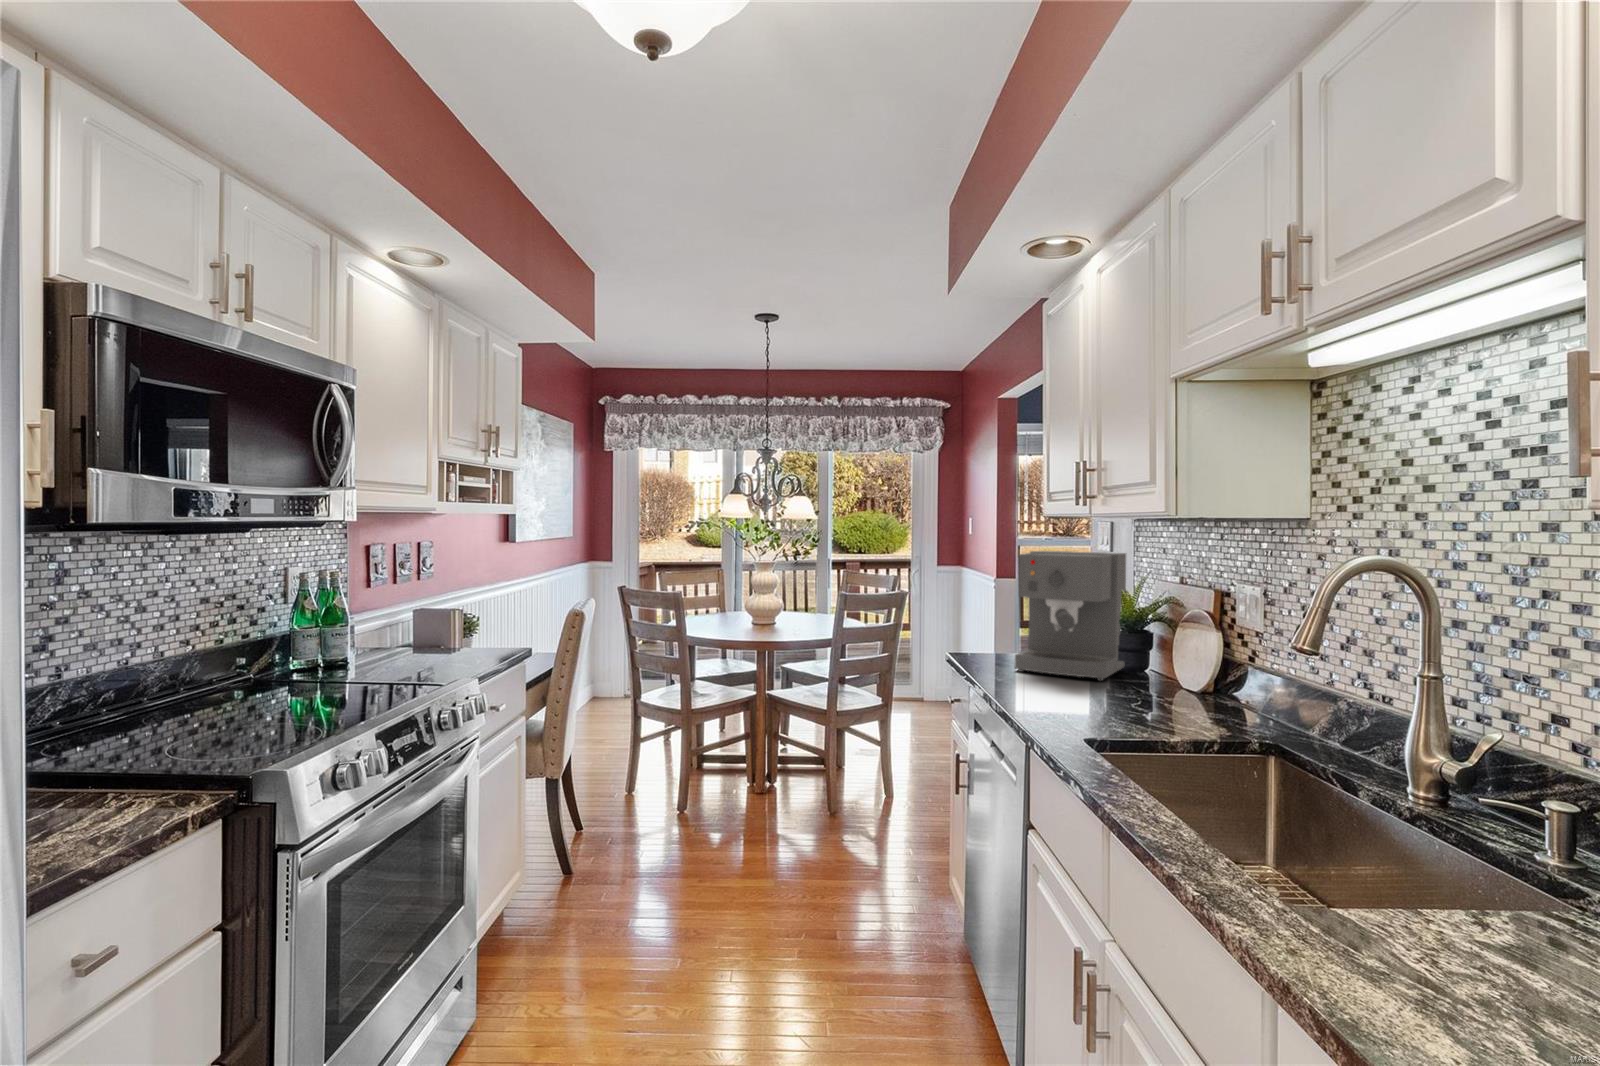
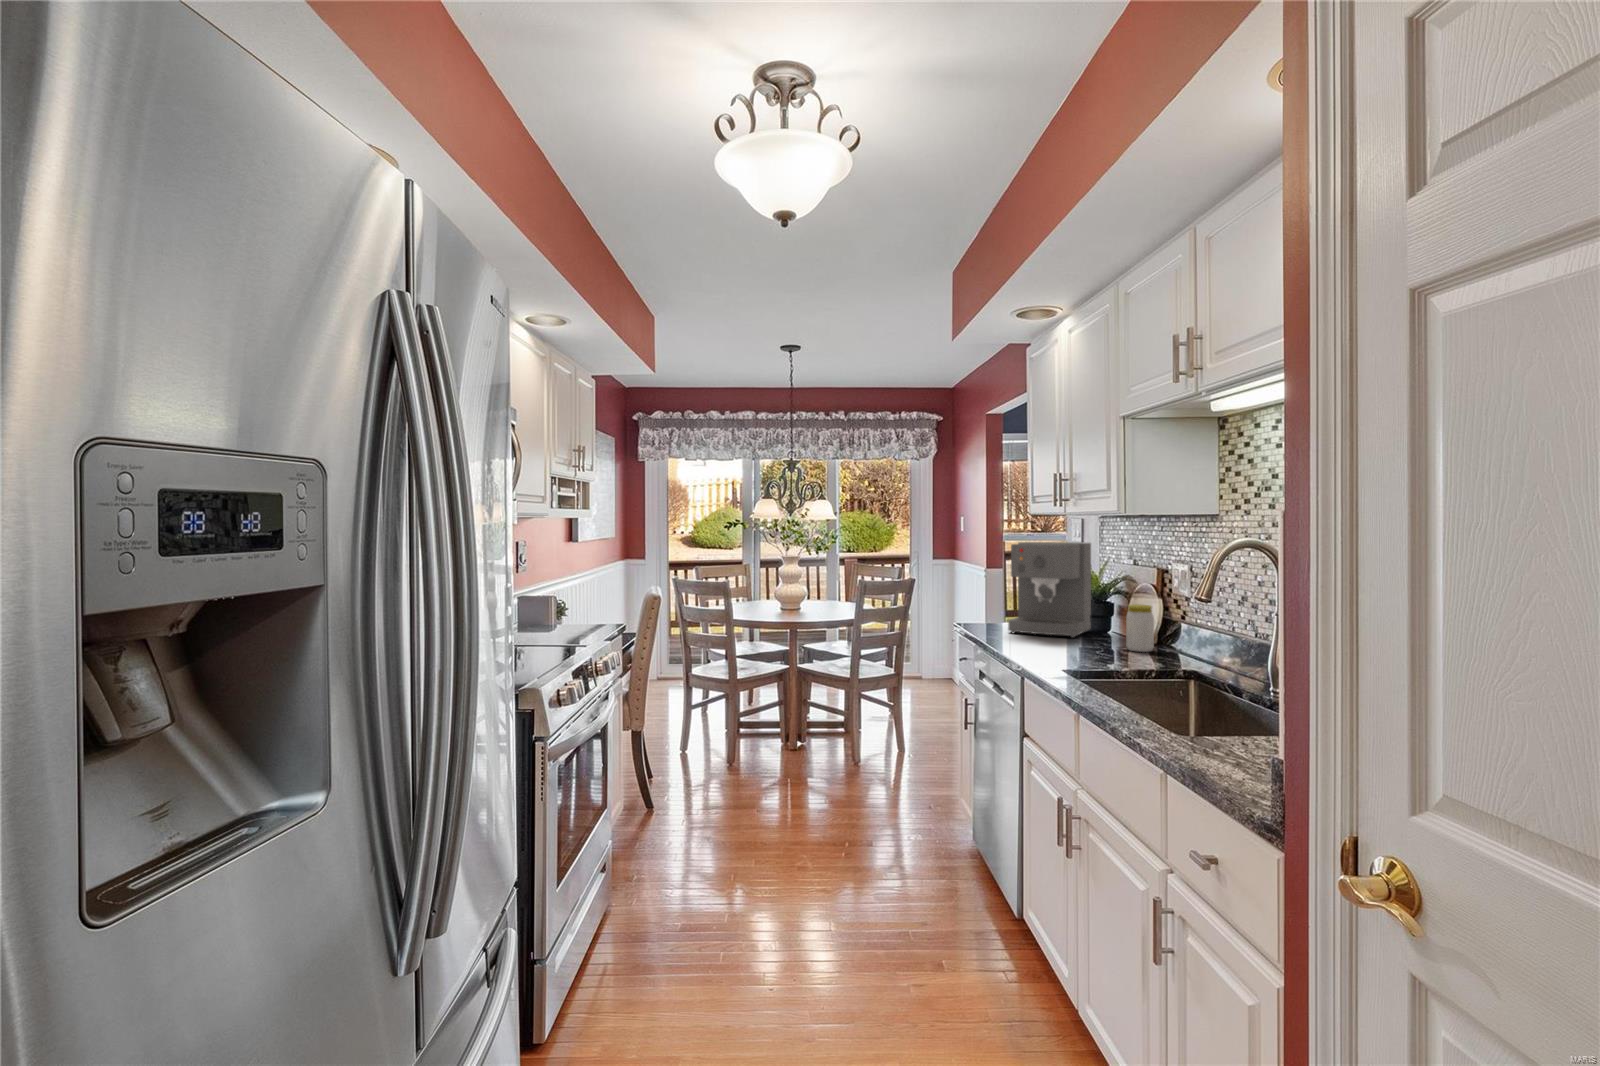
jar: none [1174,640,1214,707] -> present [1126,604,1154,652]

